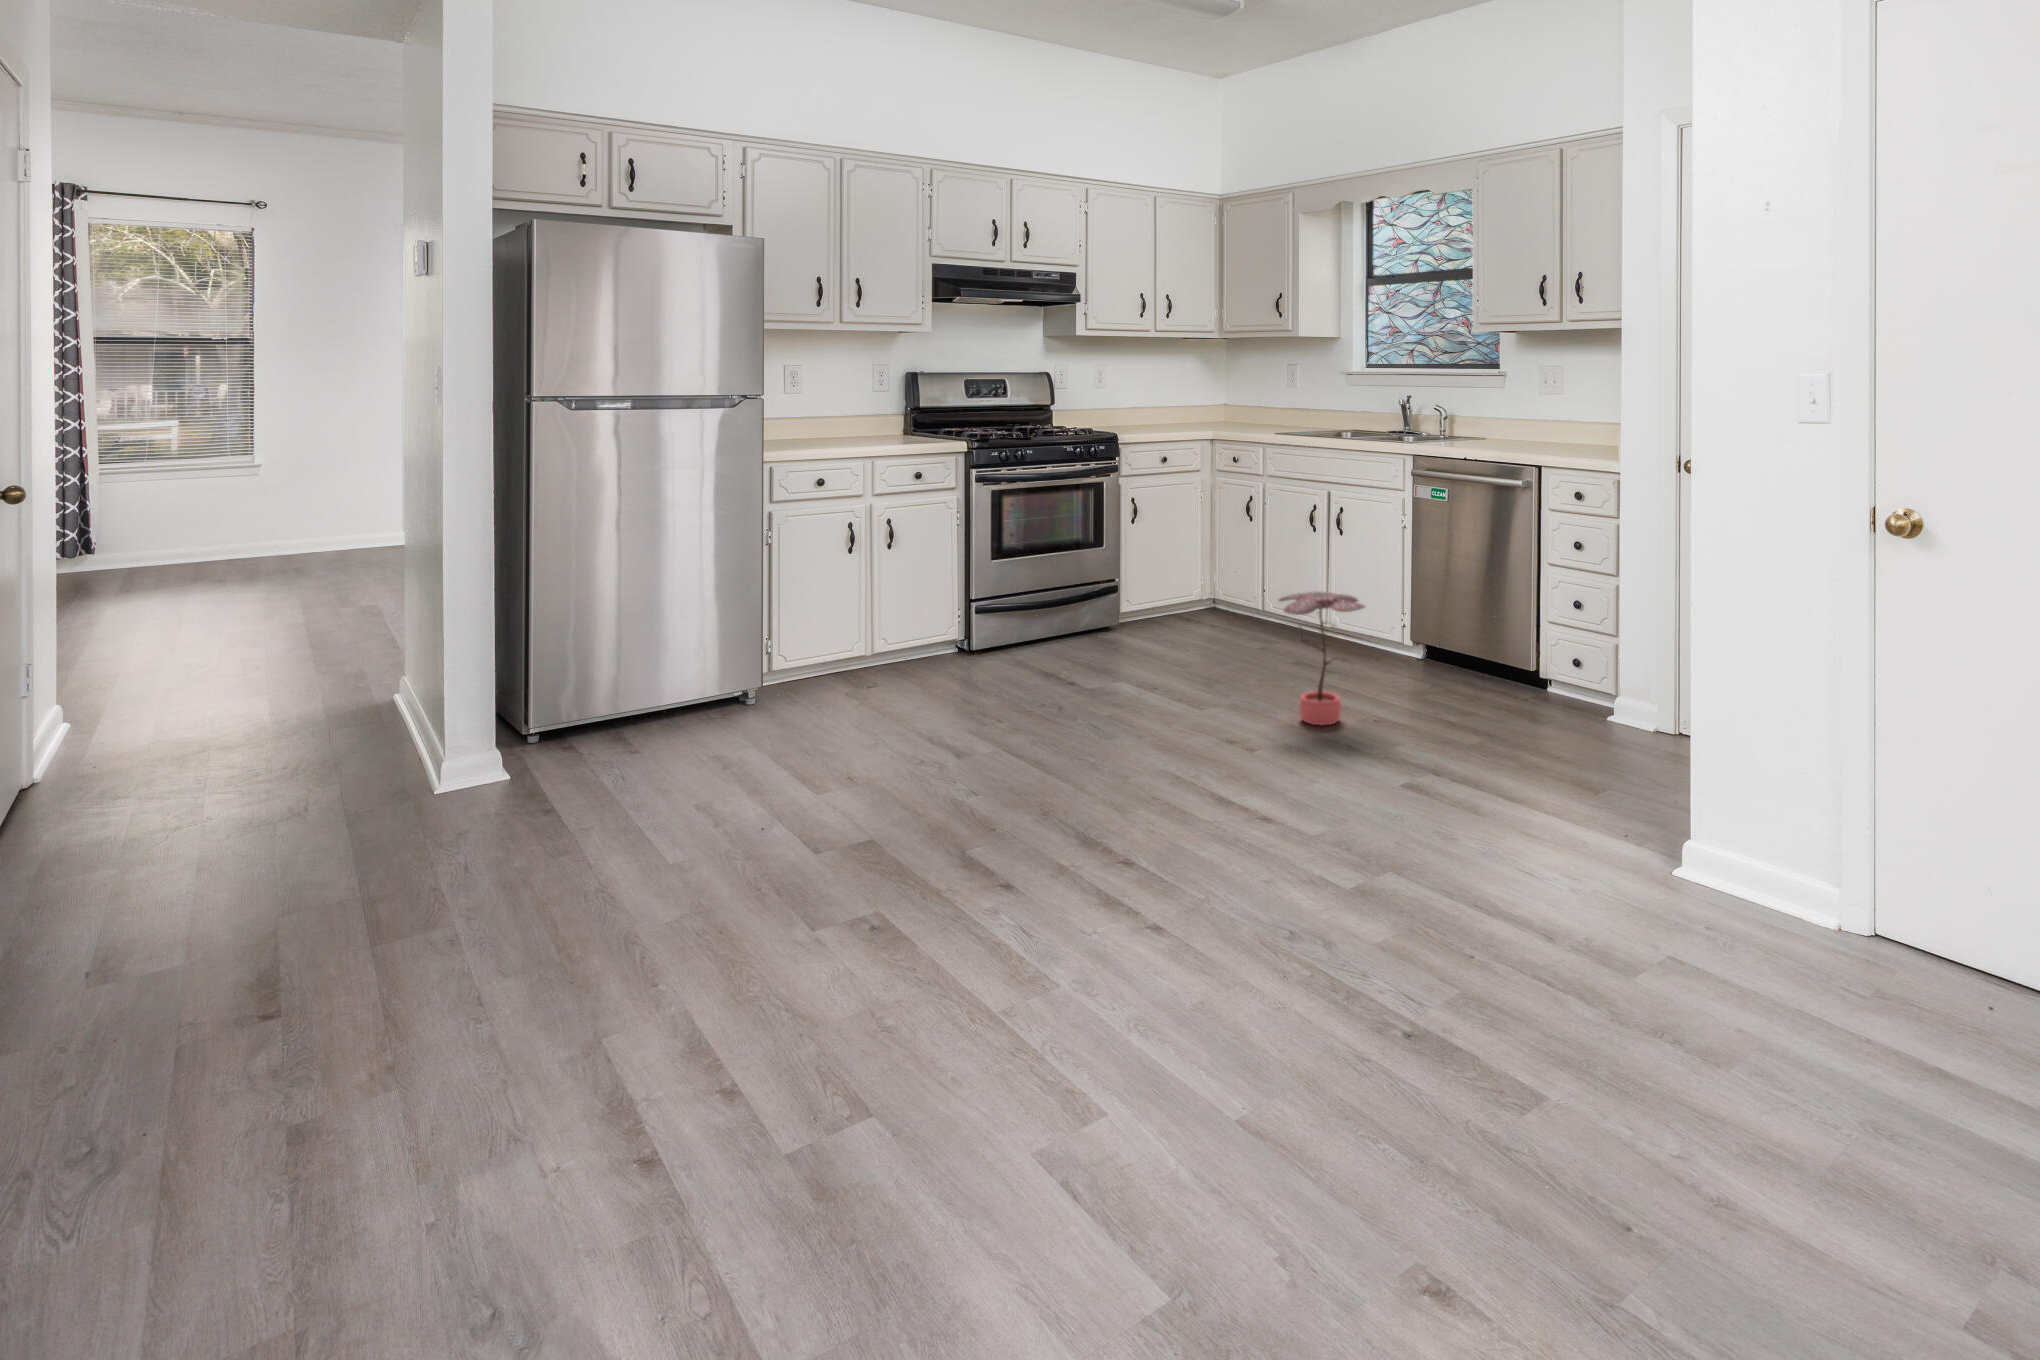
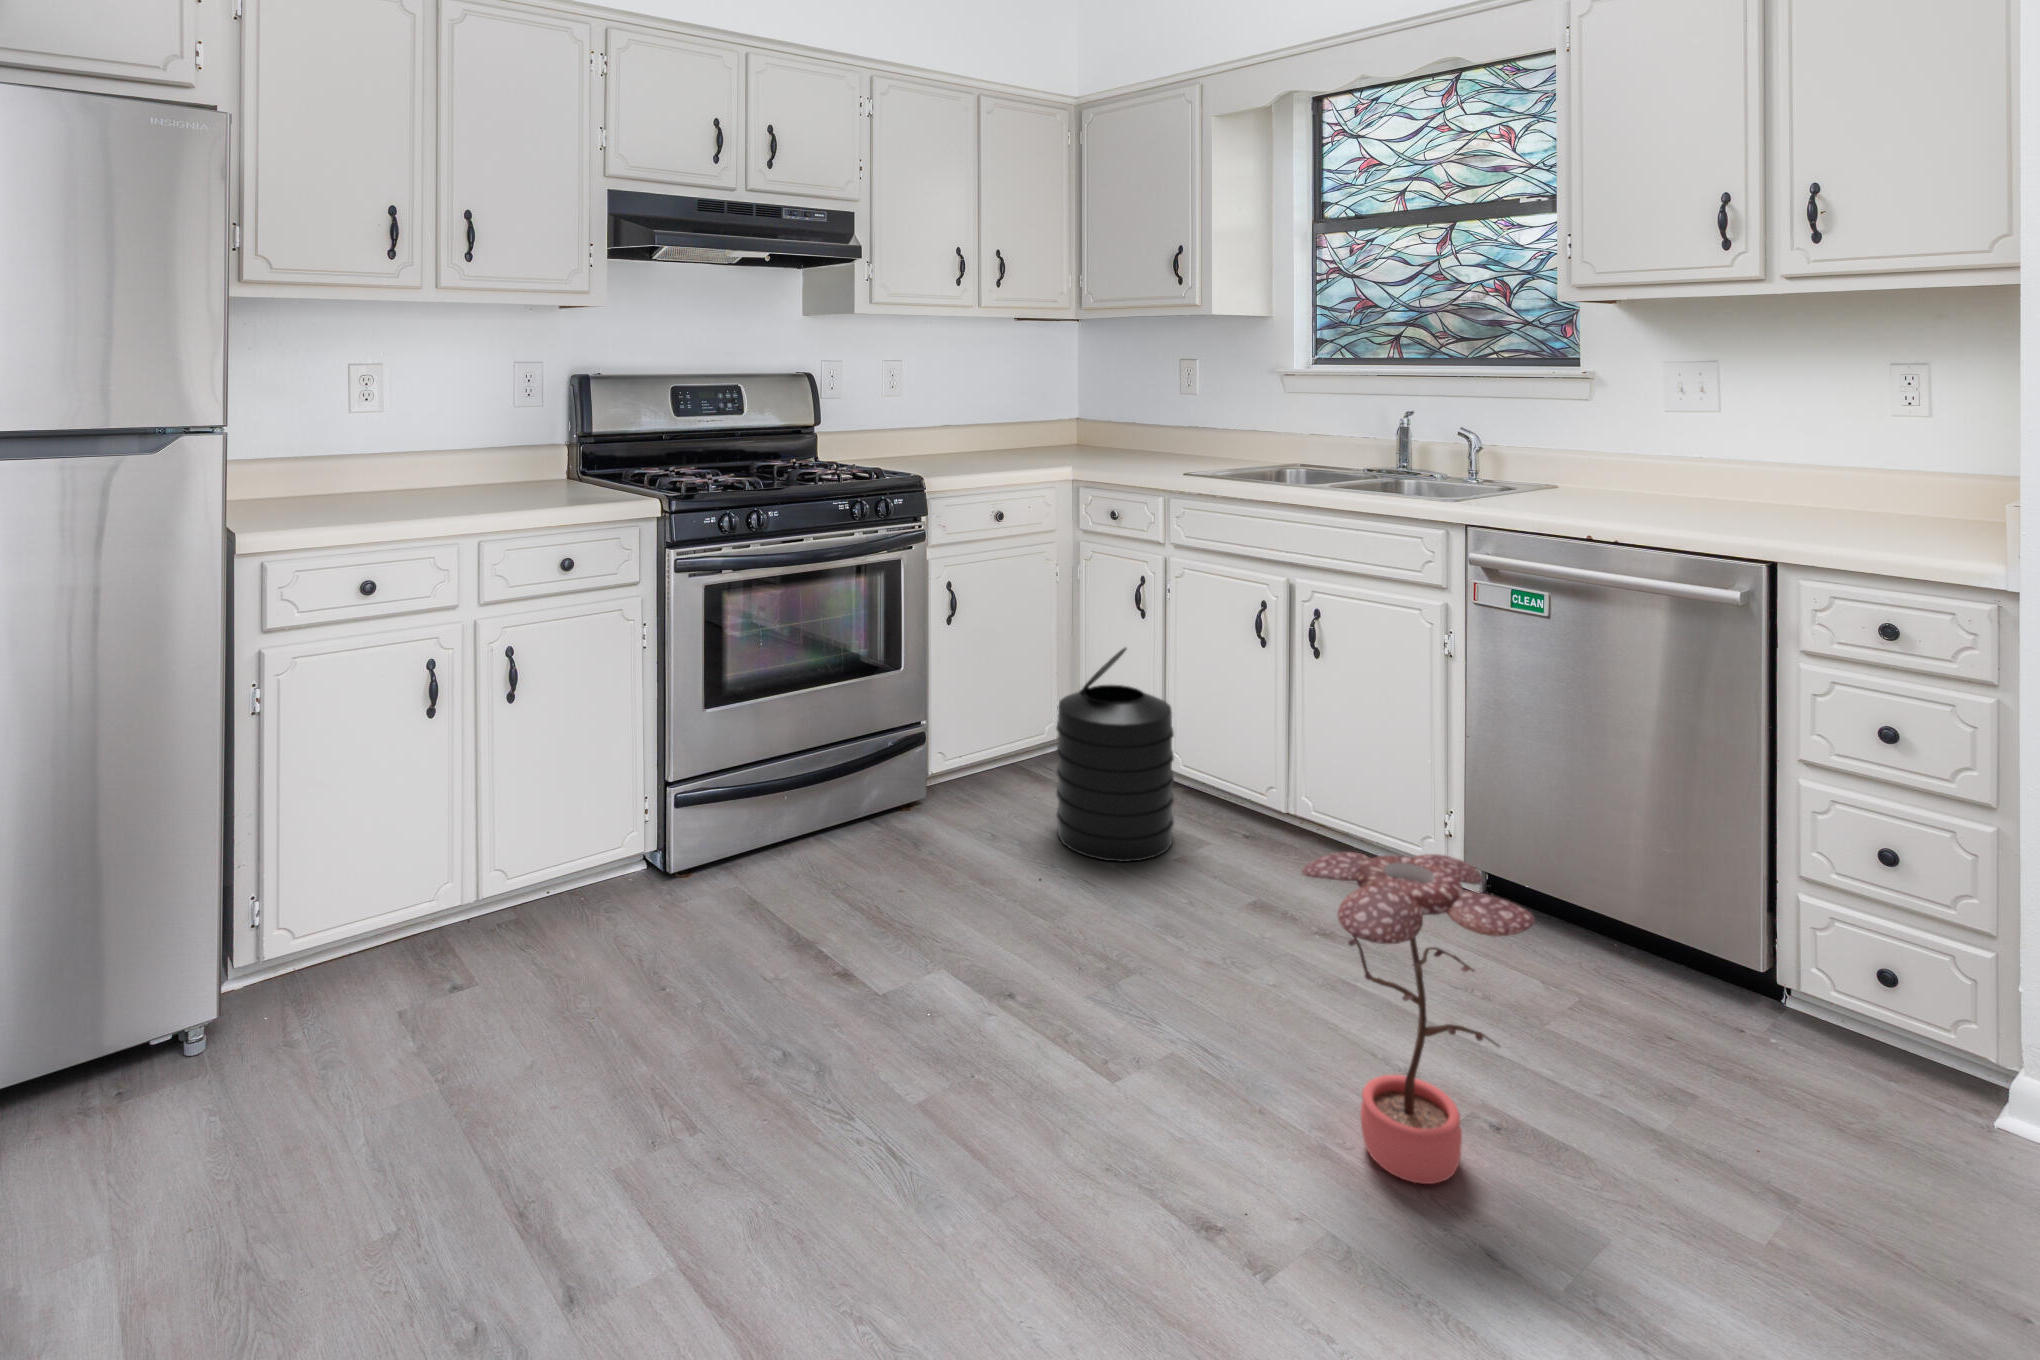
trash can: none [1193,531,1261,648] -> present [1056,648,1174,862]

